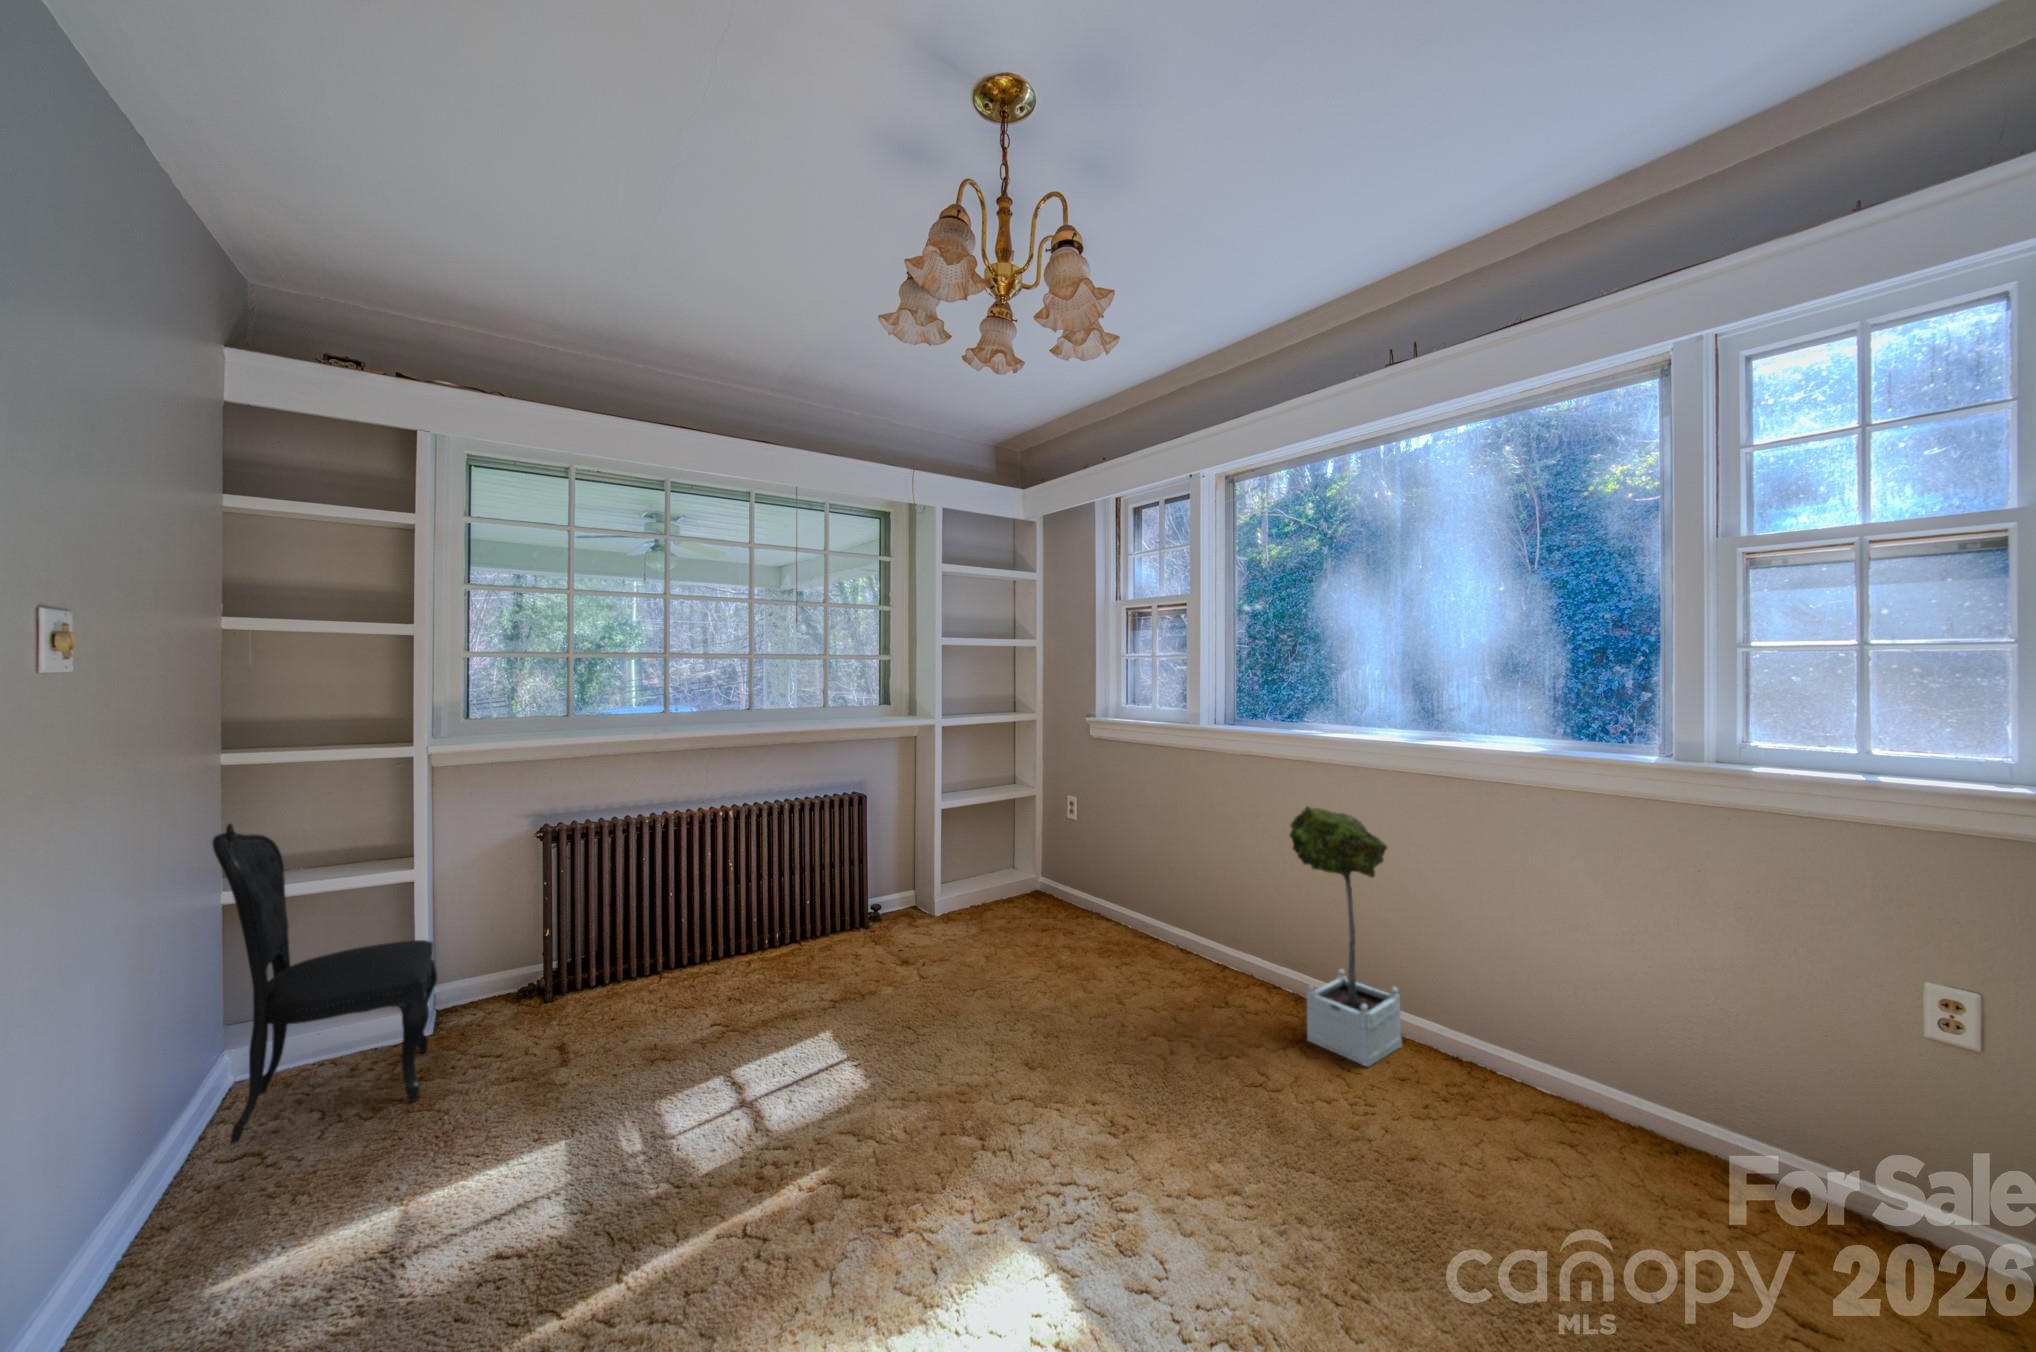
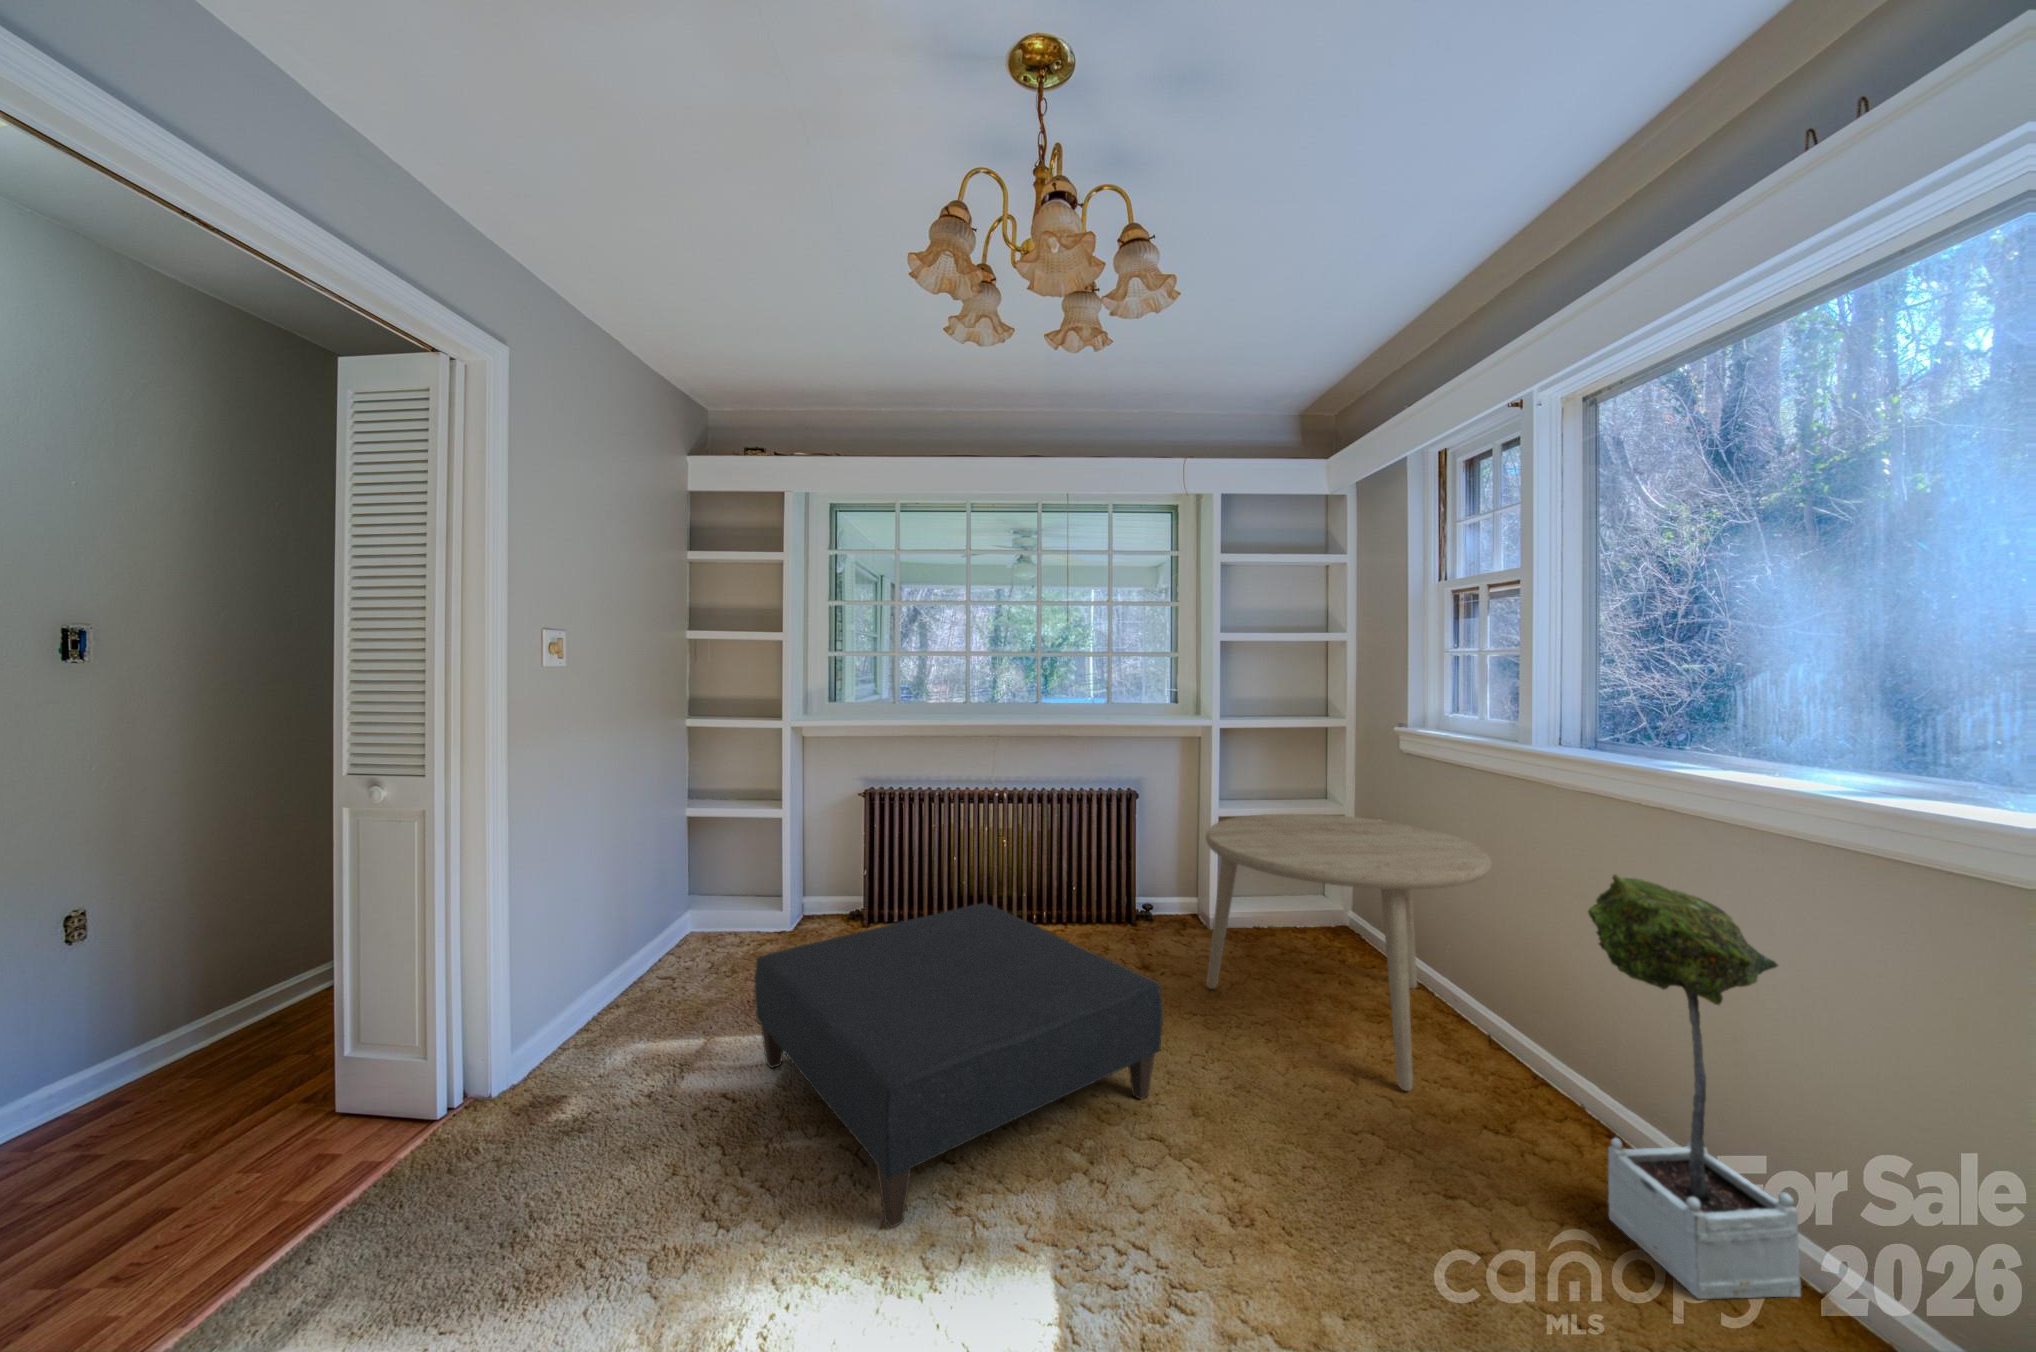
dining table: none [971,795,1192,1002] -> present [1206,814,1492,1091]
dining chair: present [212,824,437,1143] -> none [658,764,789,975]
ottoman: none [515,932,1001,1277] -> present [755,903,1163,1228]

